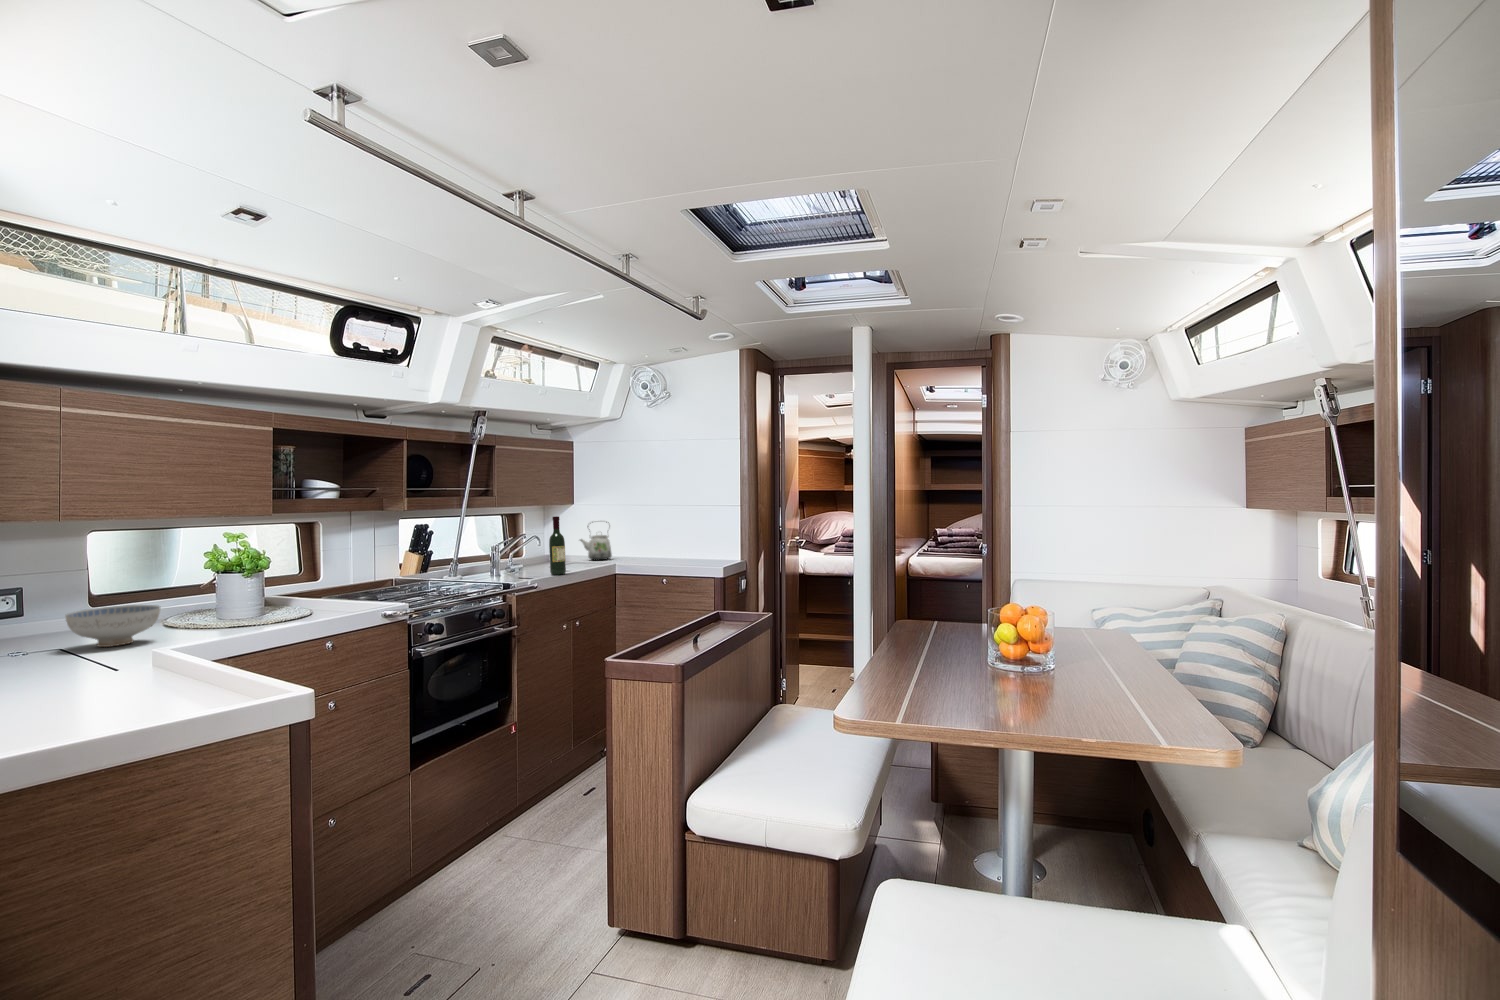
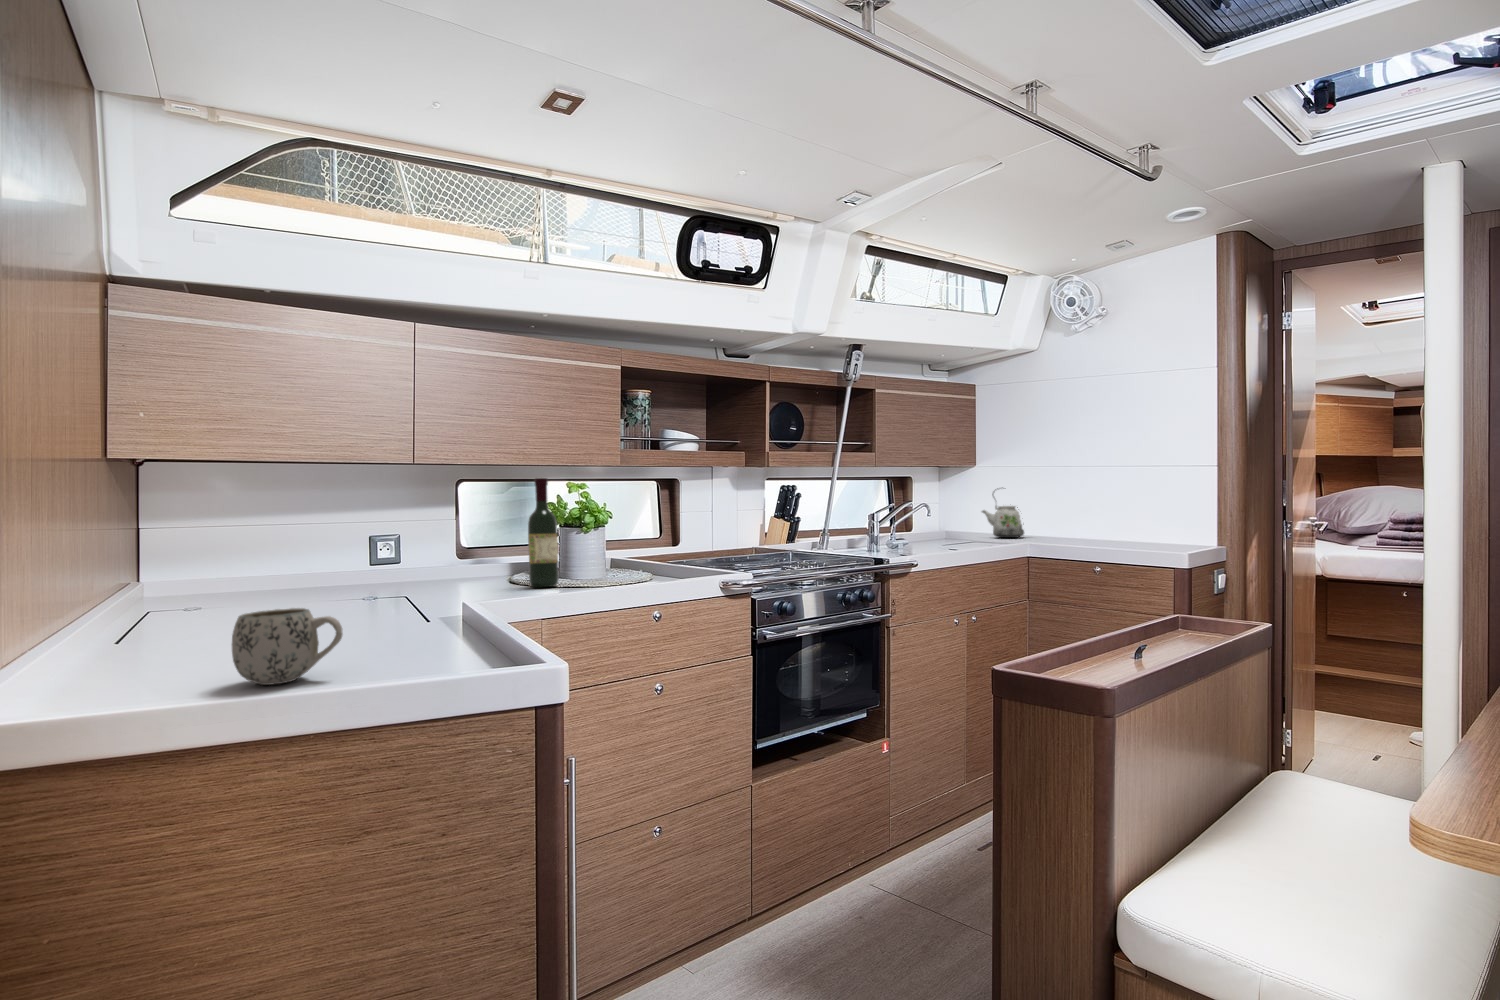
wine bottle: present [549,516,566,575] -> present [528,478,559,588]
ceramic bowl: present [65,605,160,647] -> none [398,554,484,598]
mug: none [46,658,145,719] -> present [232,608,343,685]

